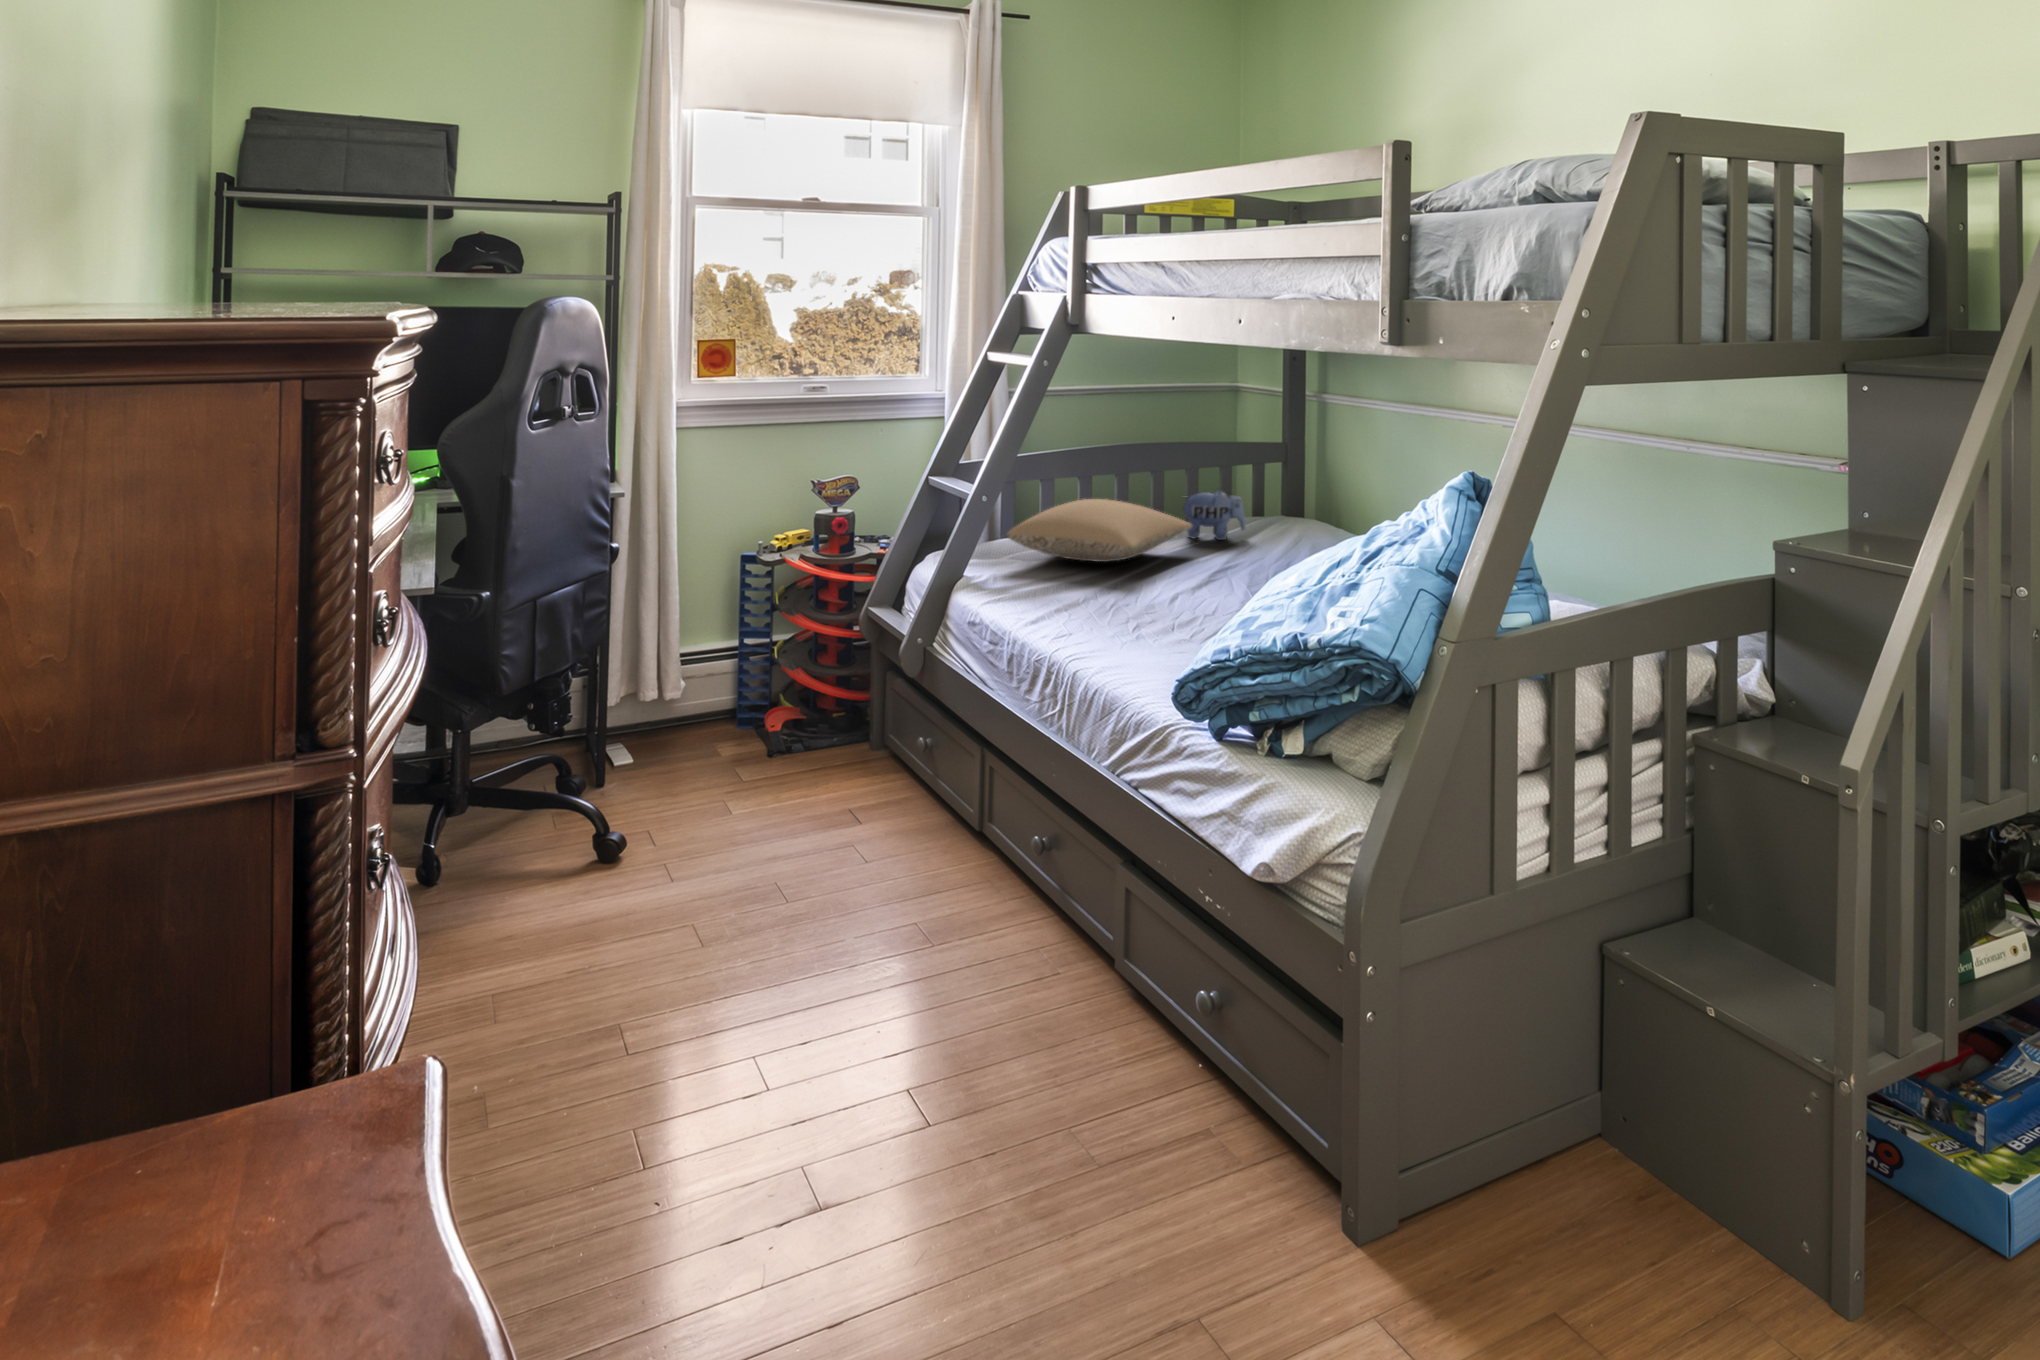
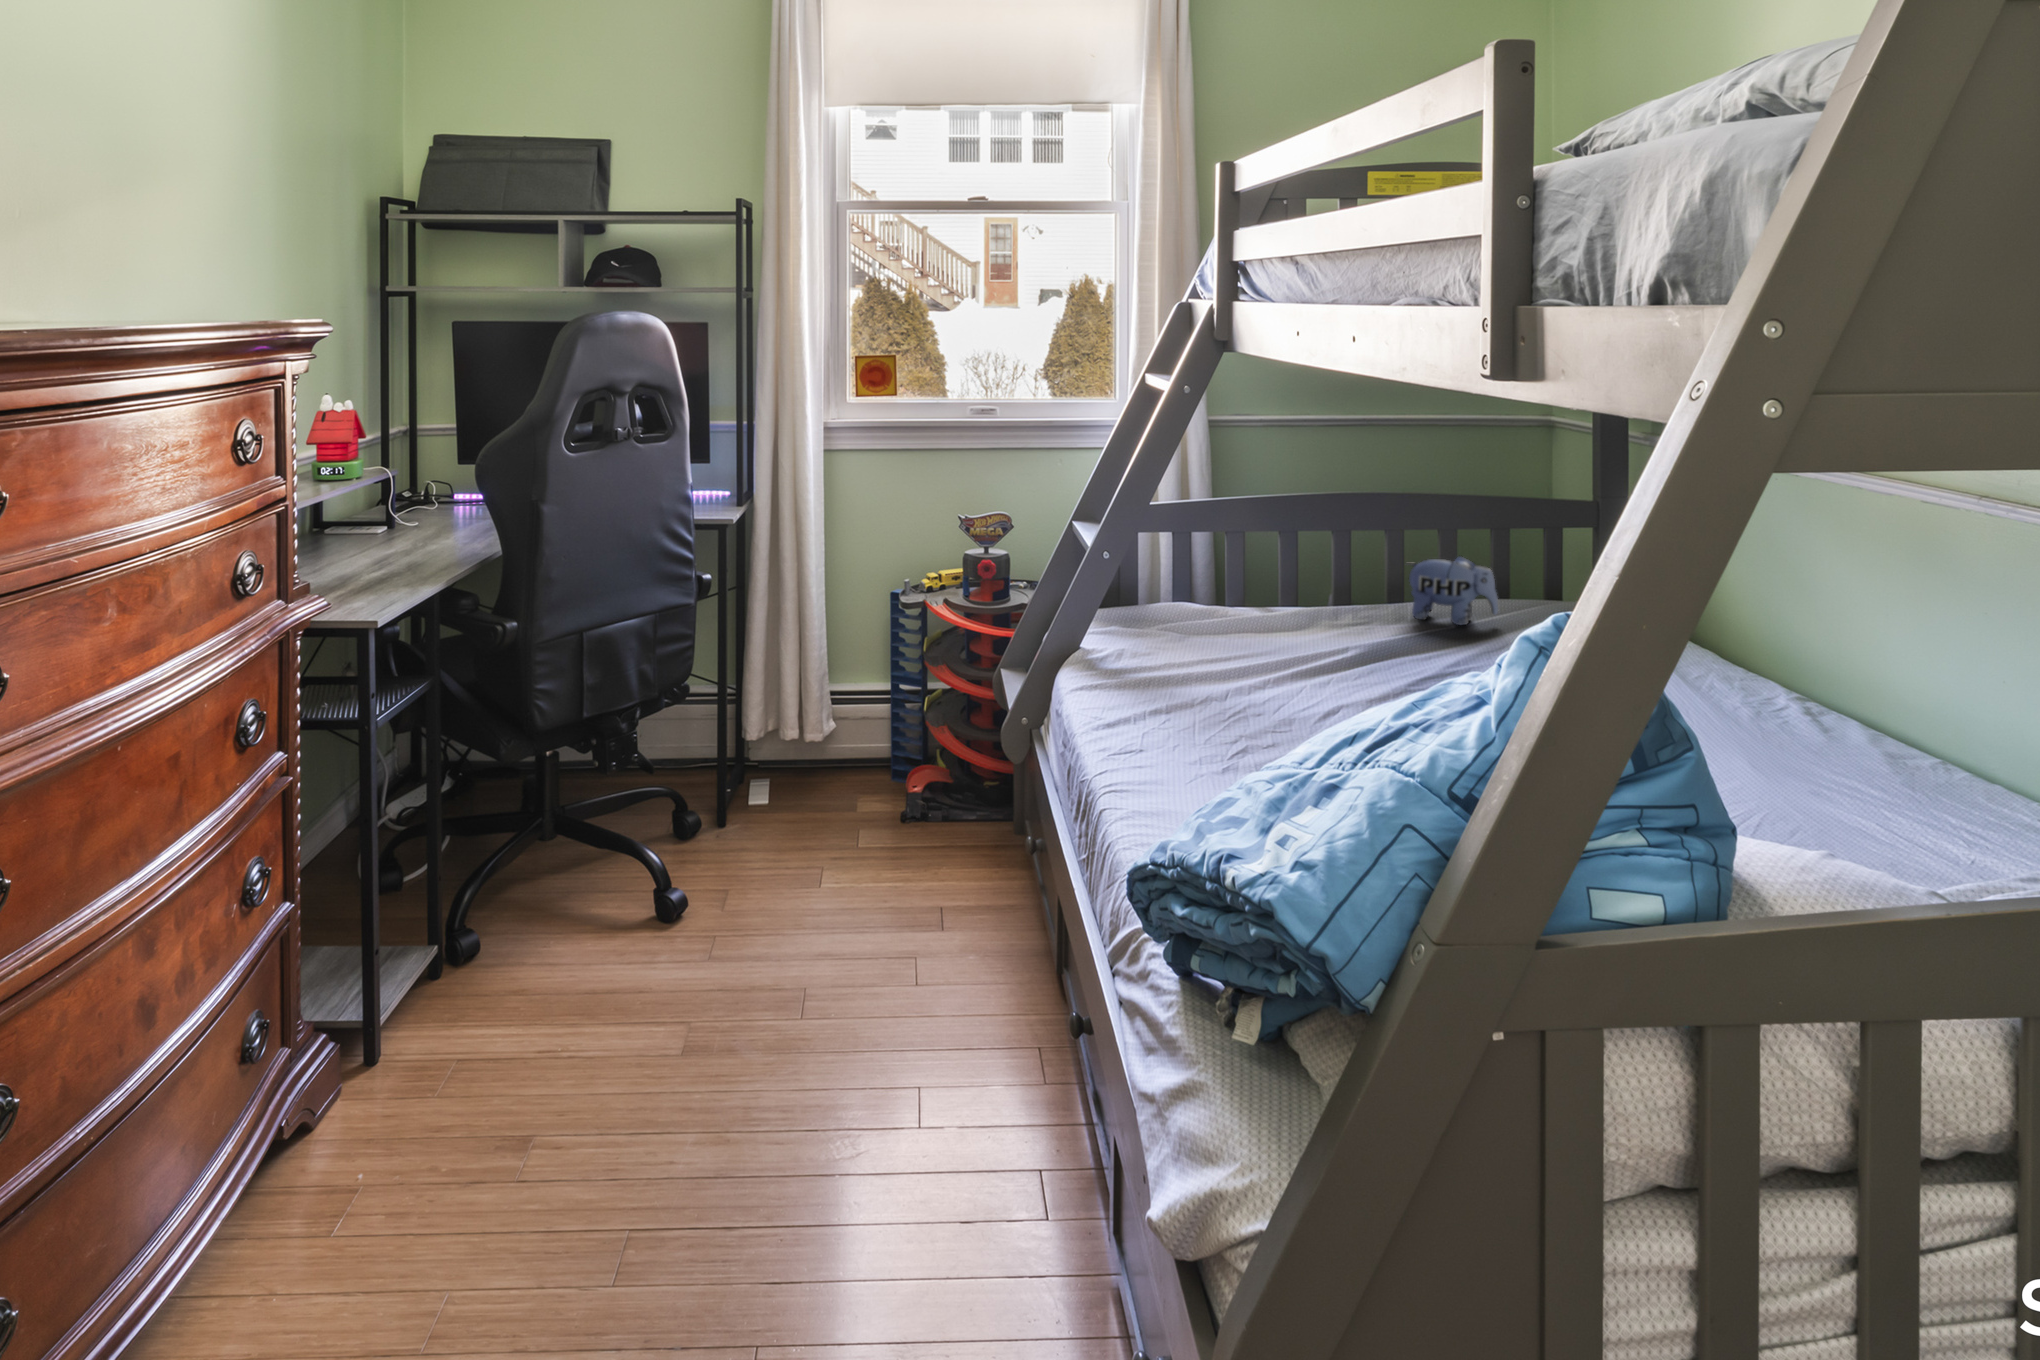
pillow: present [1007,499,1192,562] -> none [1147,560,1406,645]

